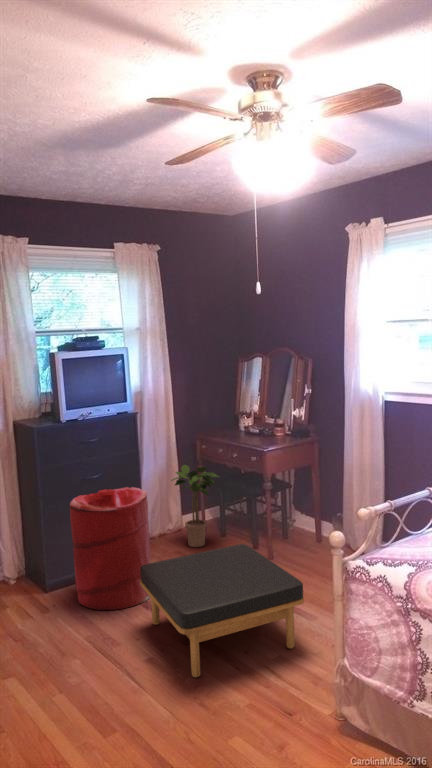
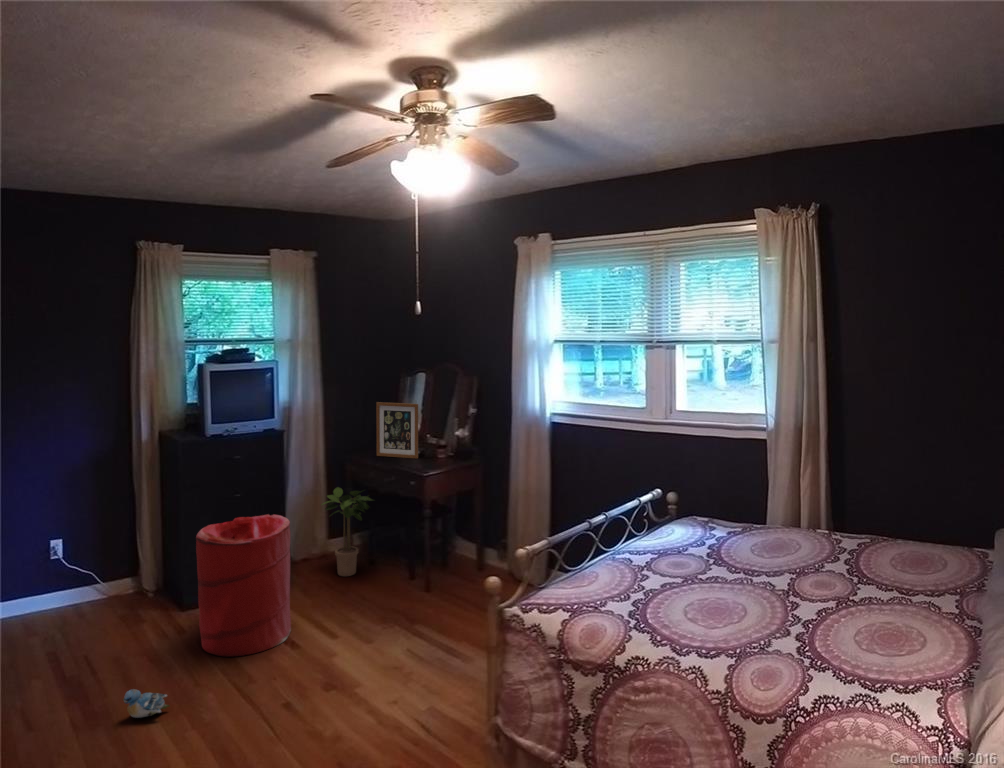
picture frame: none [217,384,258,437] -> present [376,402,418,458]
ottoman: present [140,544,304,677] -> none [274,577,455,737]
plush toy: none [23,630,60,653] -> present [123,689,170,718]

